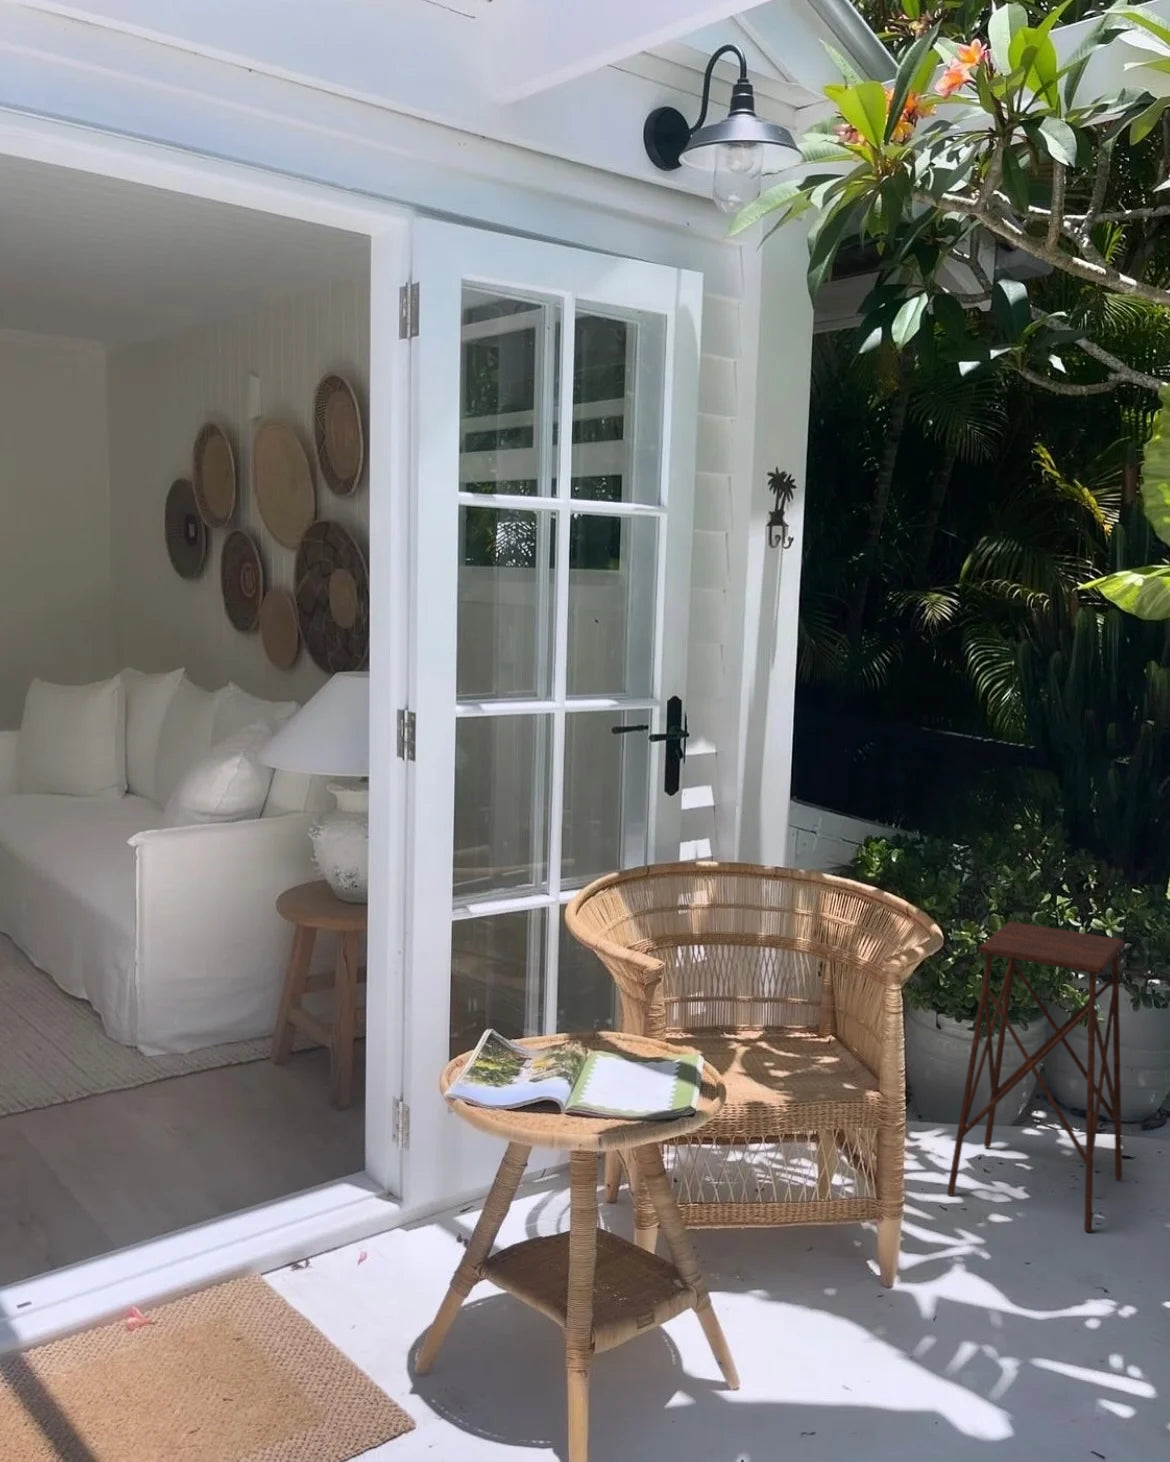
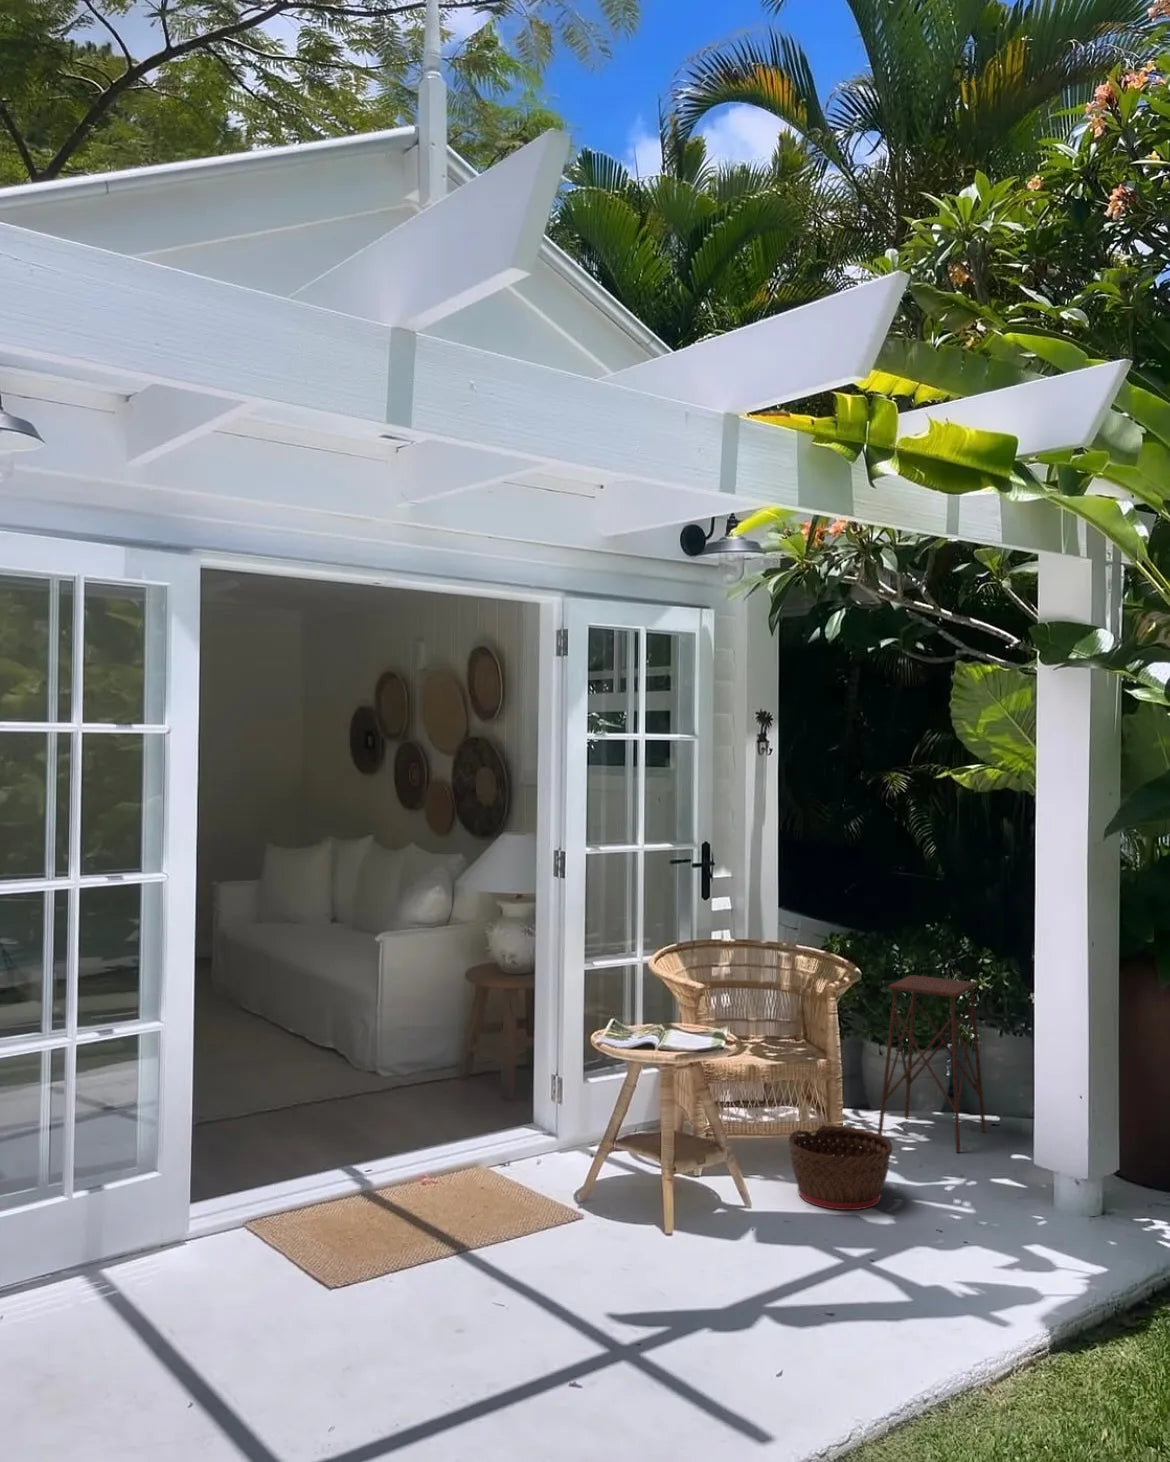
basket: none [810,1213,1004,1396] -> present [788,1126,892,1210]

